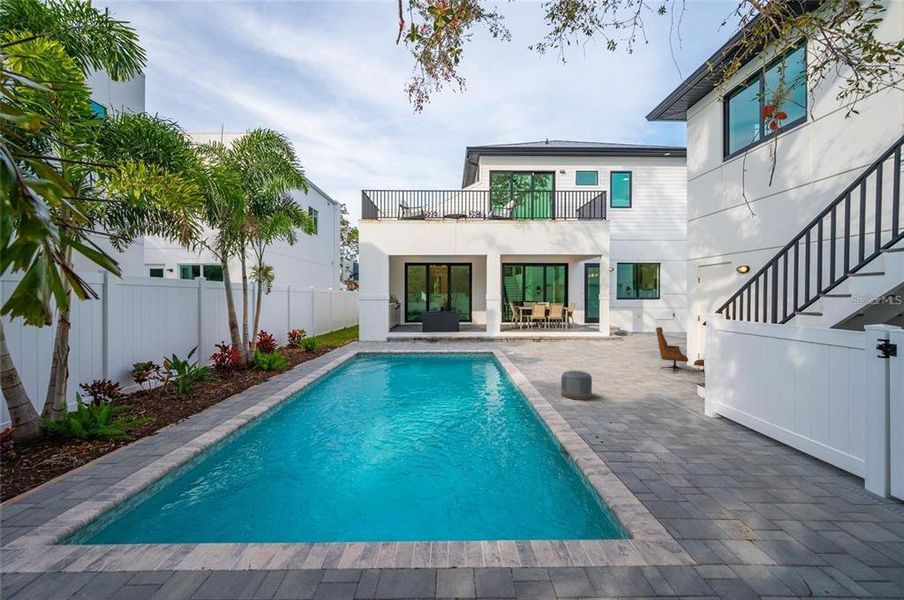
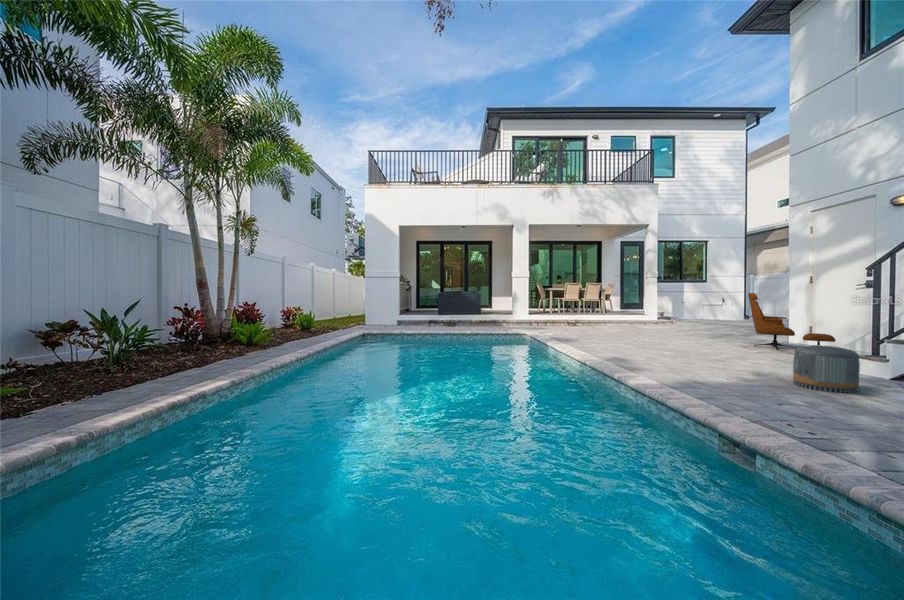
pouf: present [561,371,592,400] -> present [793,345,860,393]

